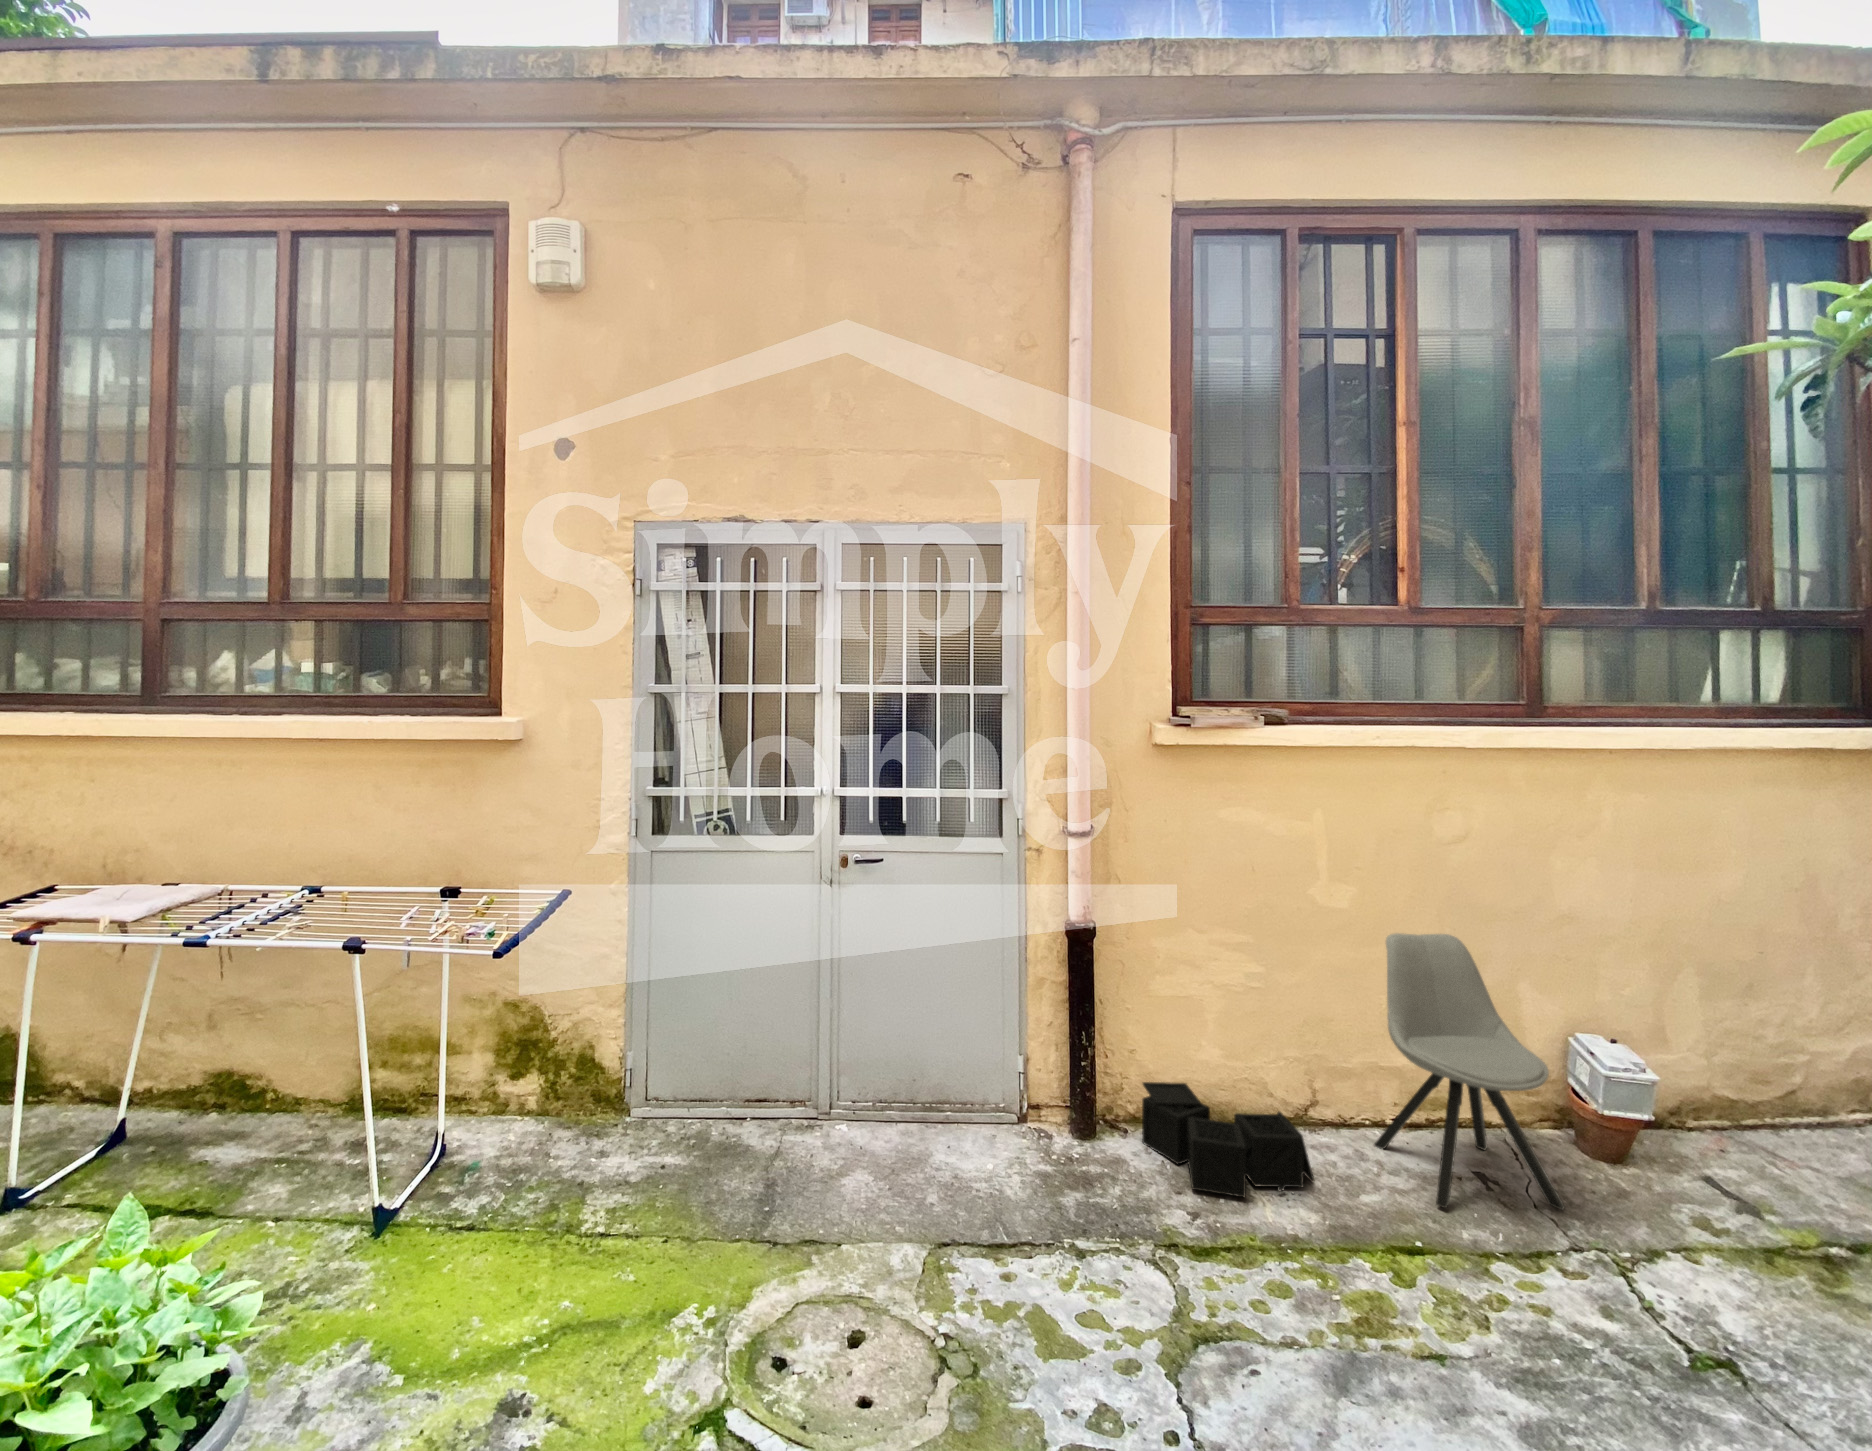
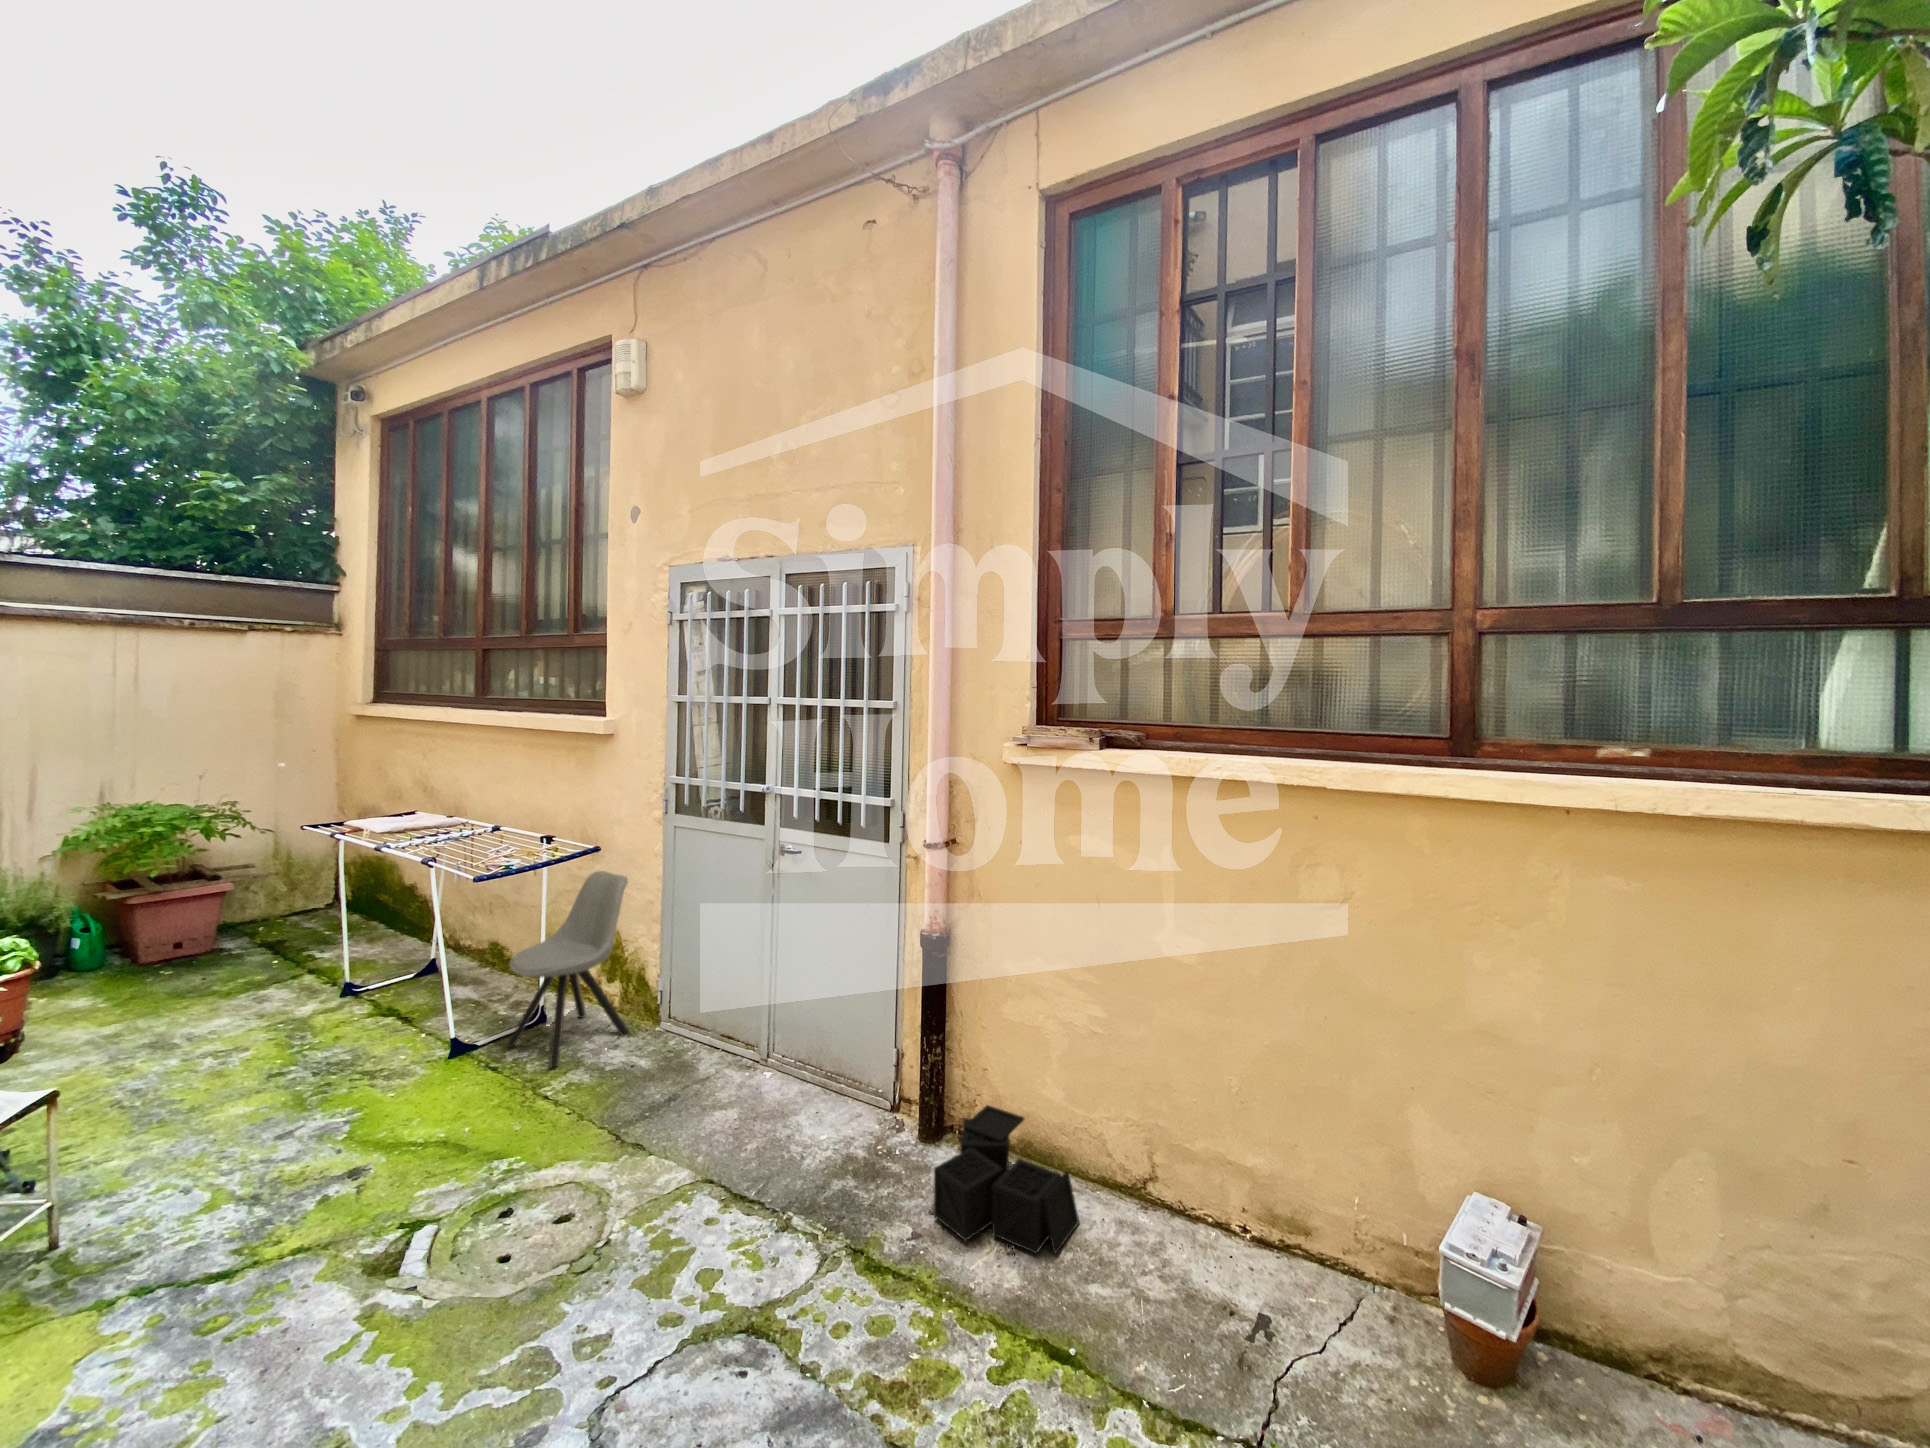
chair: present [1374,933,1564,1209] -> present [507,871,629,1067]

